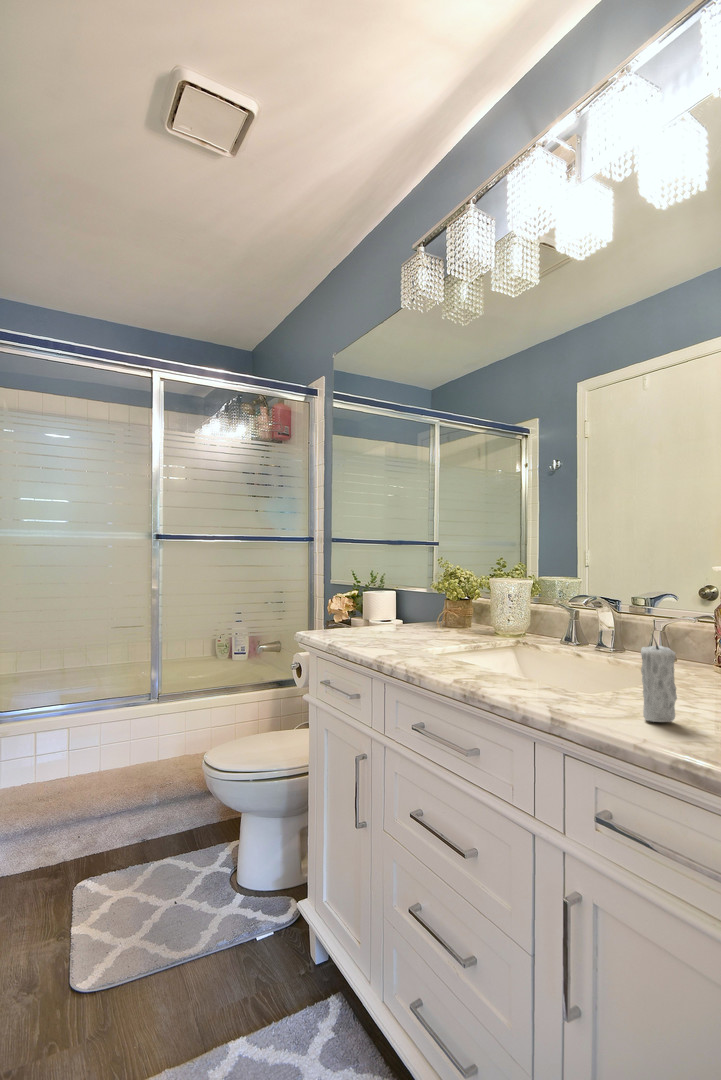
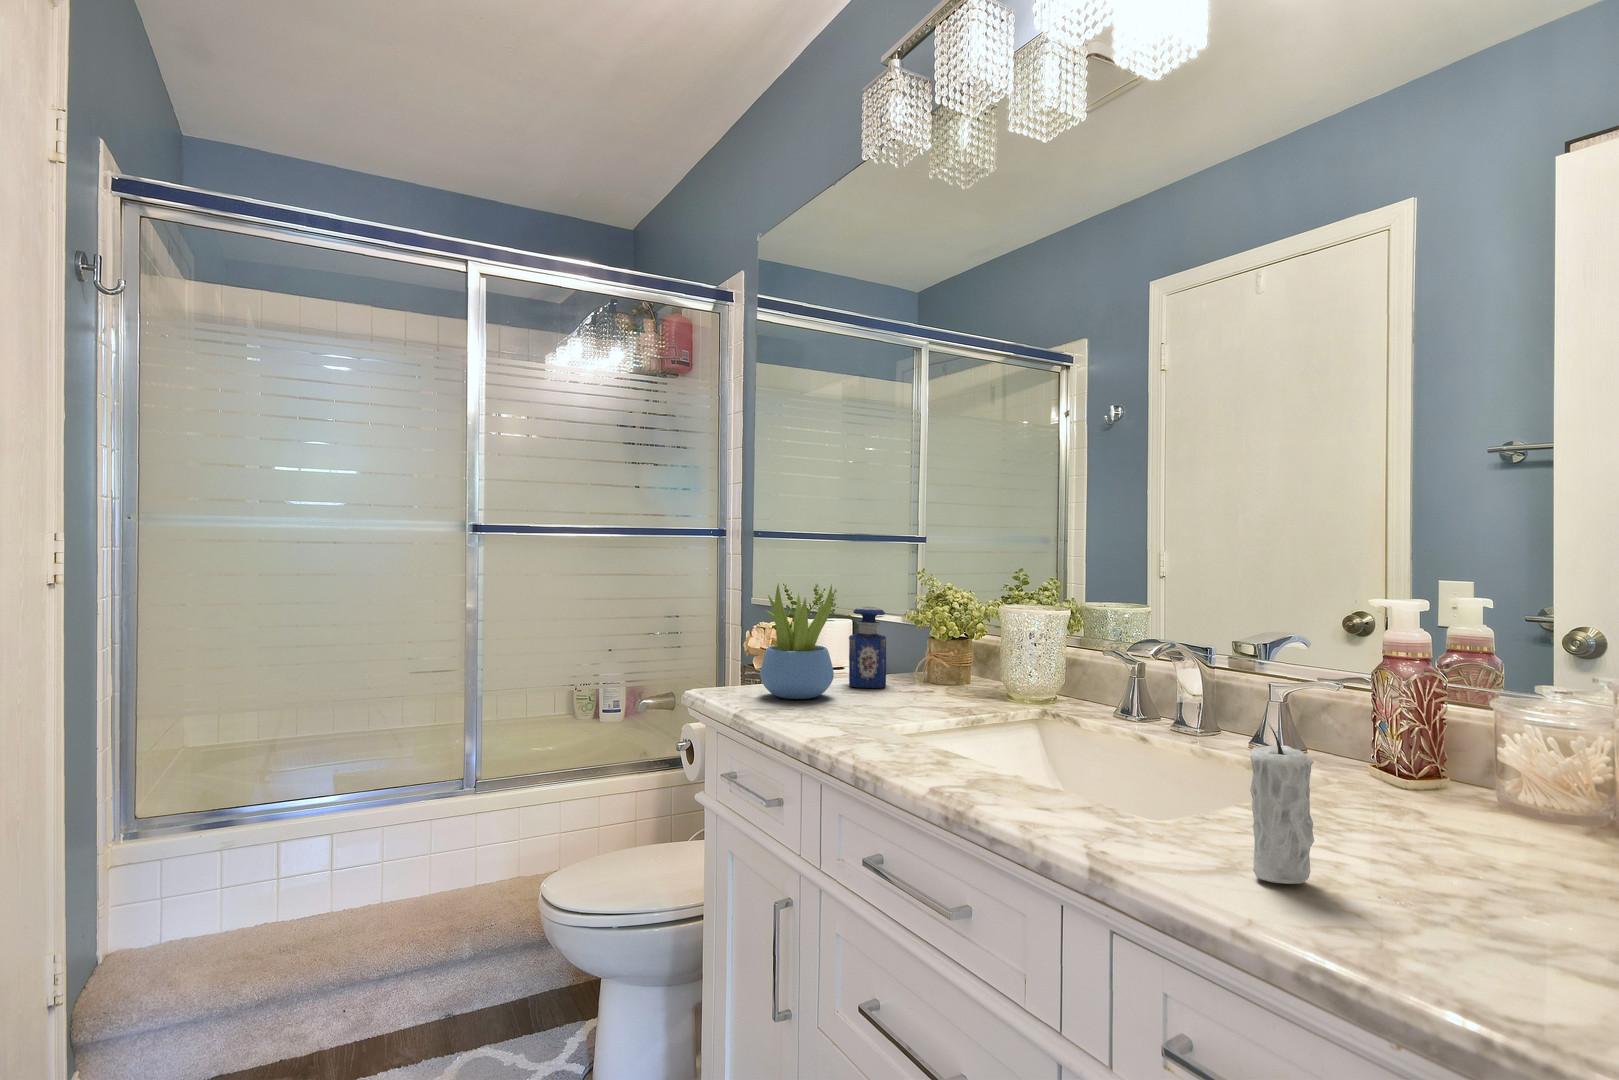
succulent plant: none [344,566,388,637] -> present [760,584,834,699]
perfume bottle: none [397,581,420,631] -> present [849,607,886,688]

